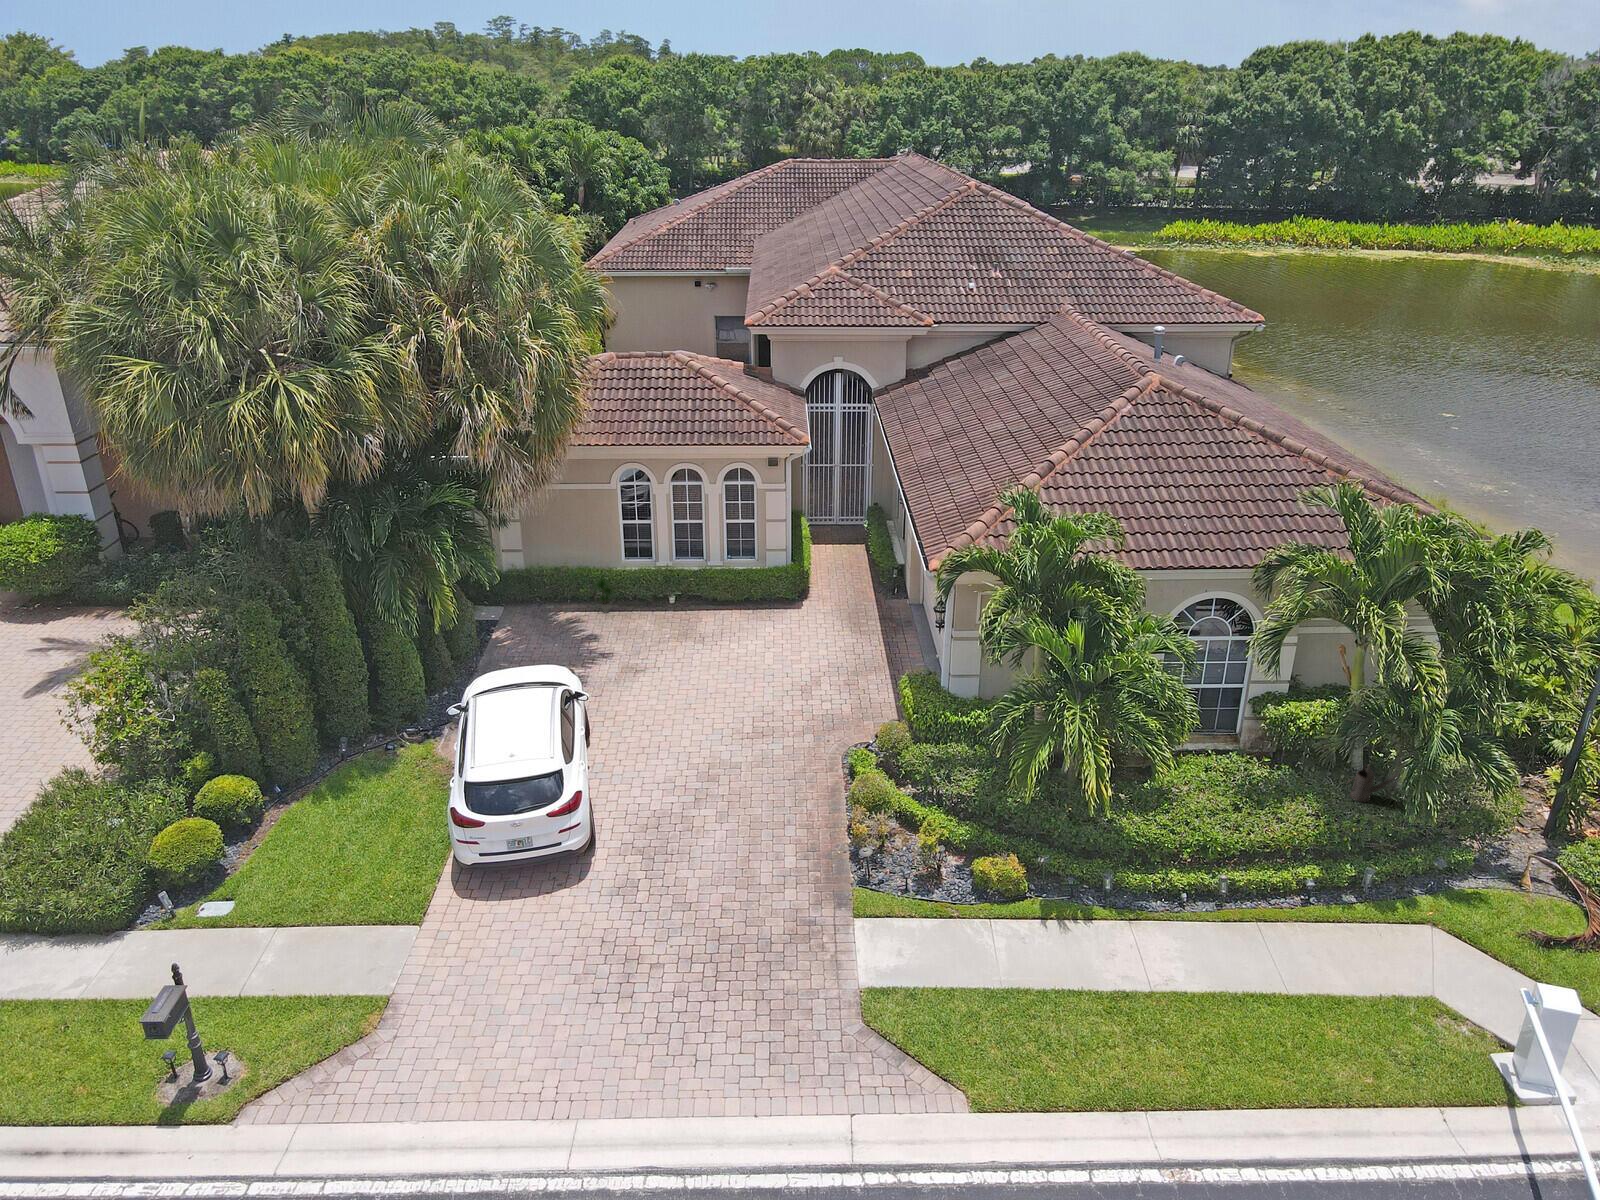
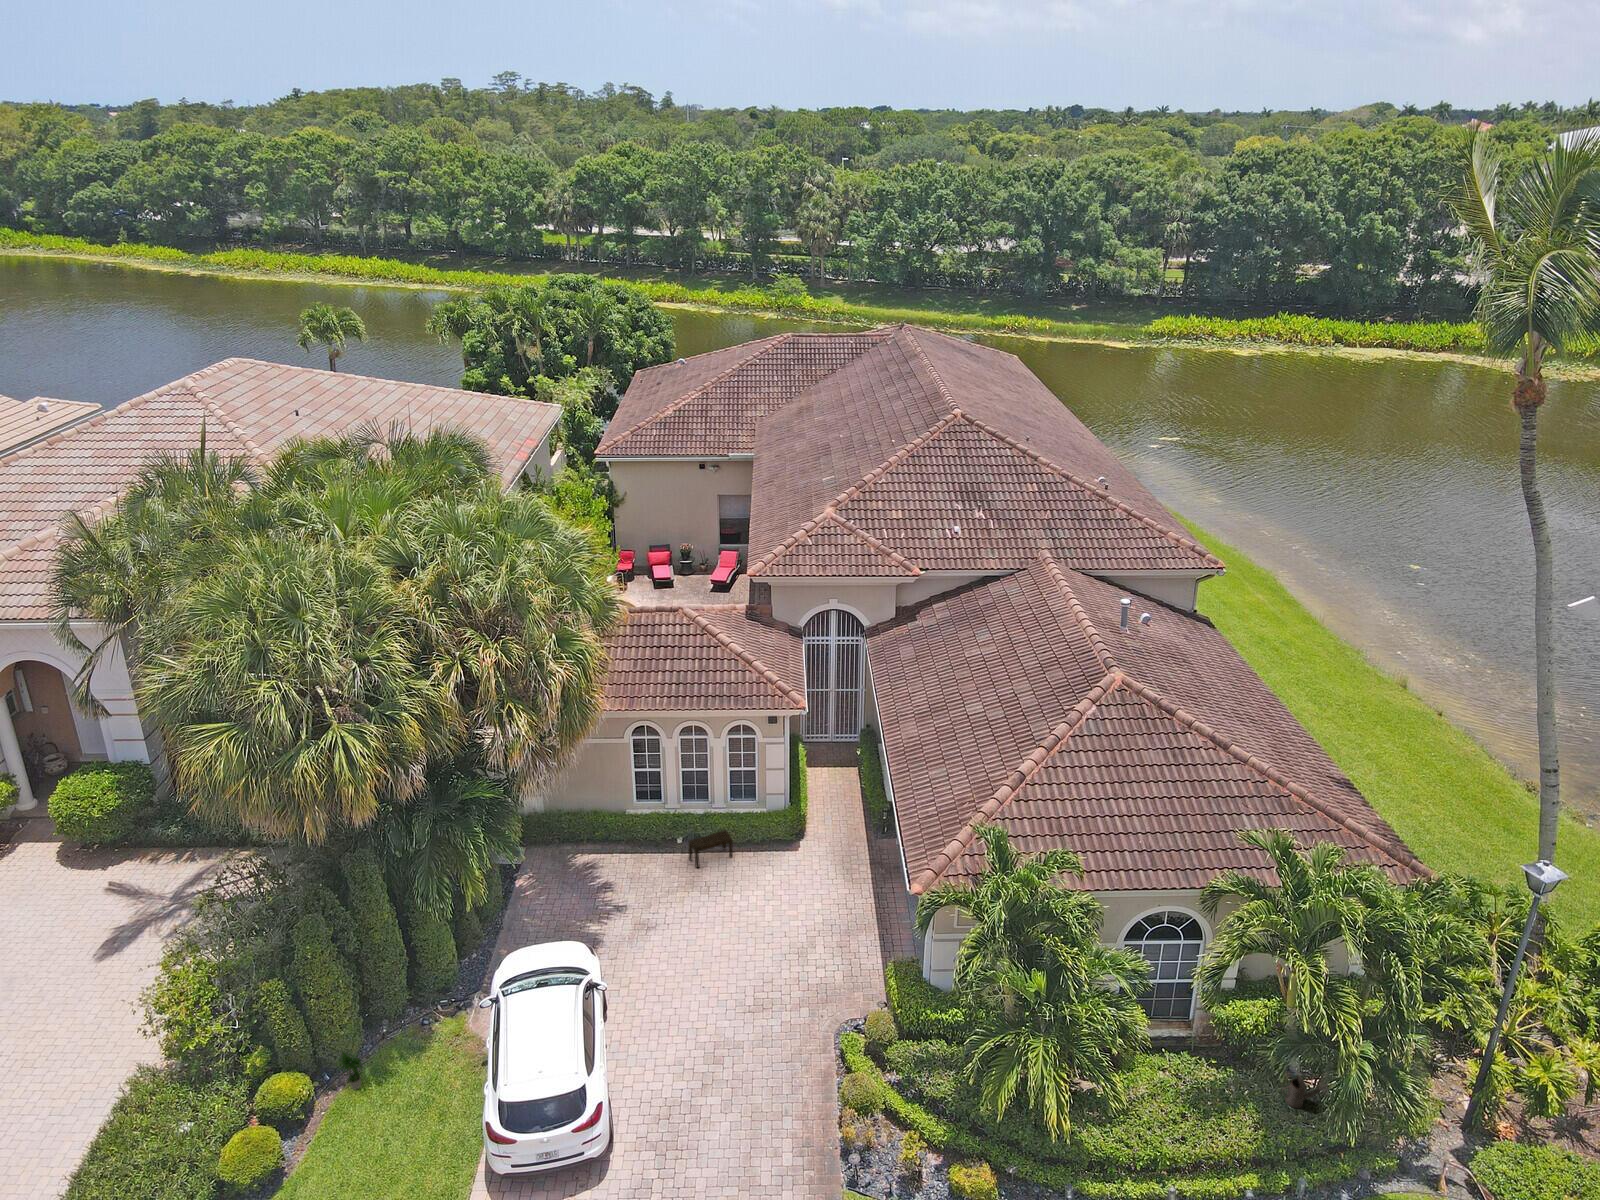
potted plant: present [596,576,612,613] -> present [340,1050,363,1090]
bench: none [681,584,730,622] -> present [689,830,733,868]

